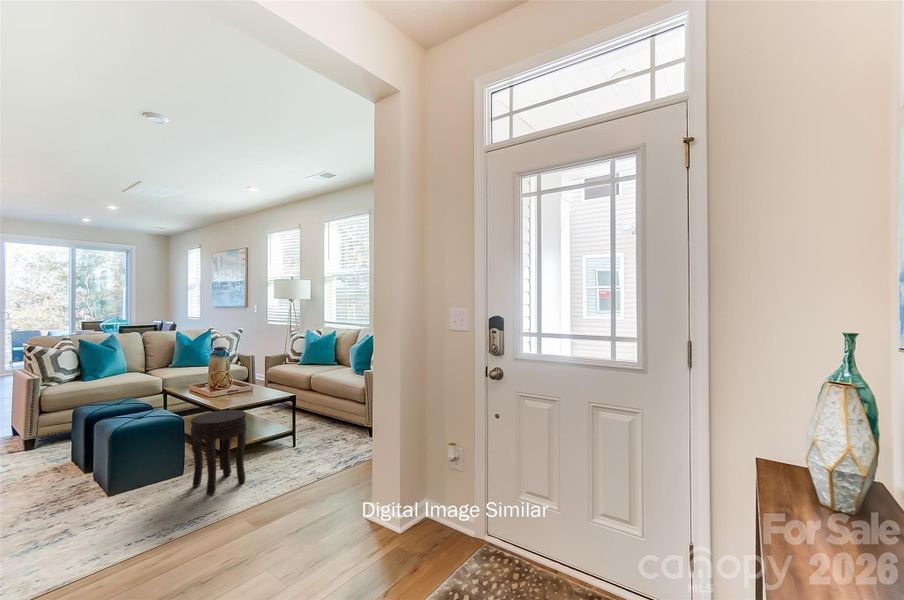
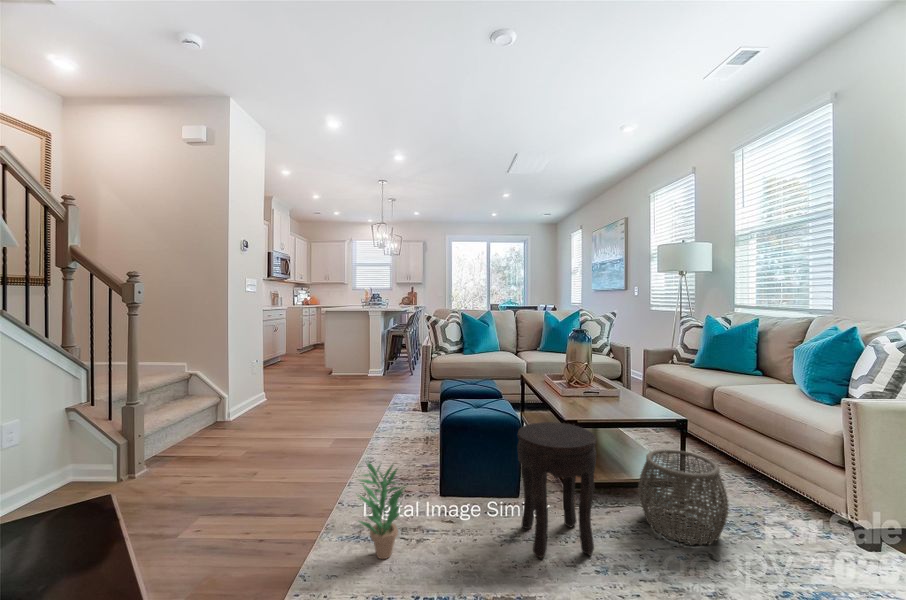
woven basket: none [269,413,317,462] -> present [638,449,729,545]
potted plant: none [51,461,105,541] -> present [359,462,404,559]

